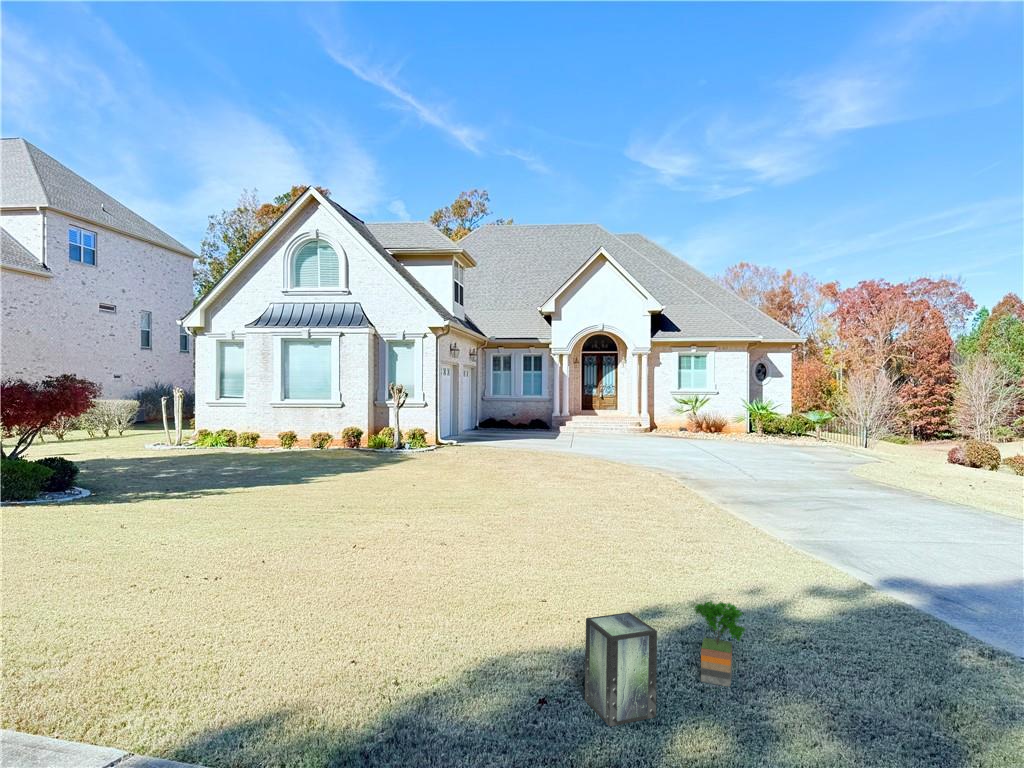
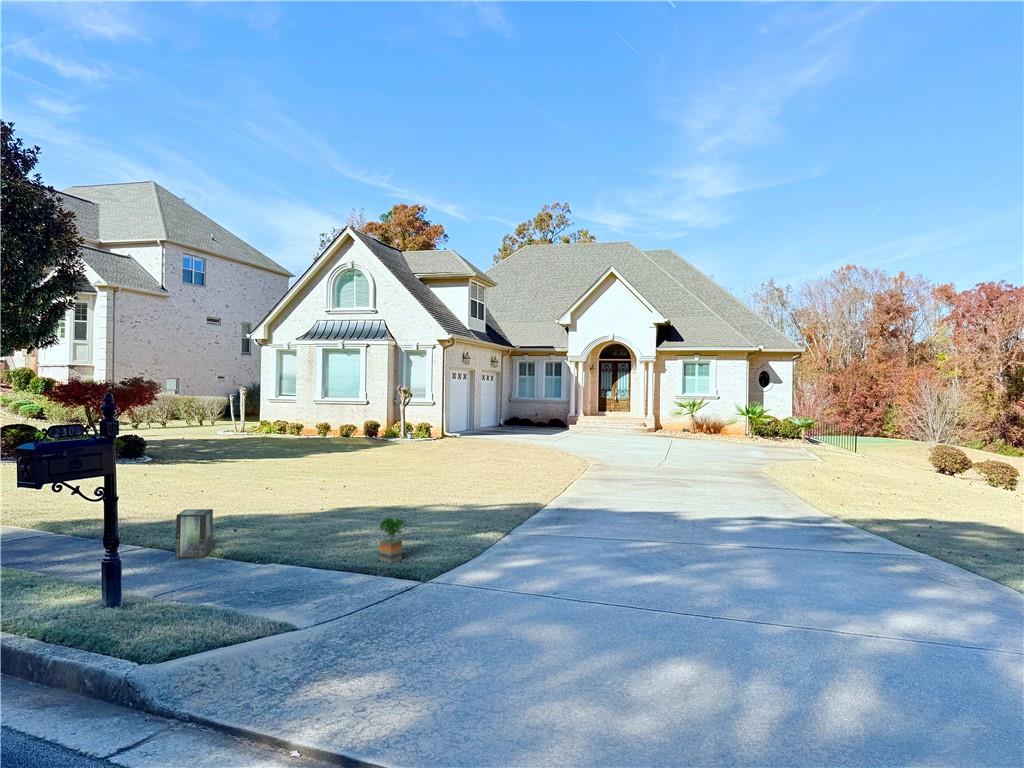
storage box: present [585,612,657,727] -> present [176,509,213,559]

